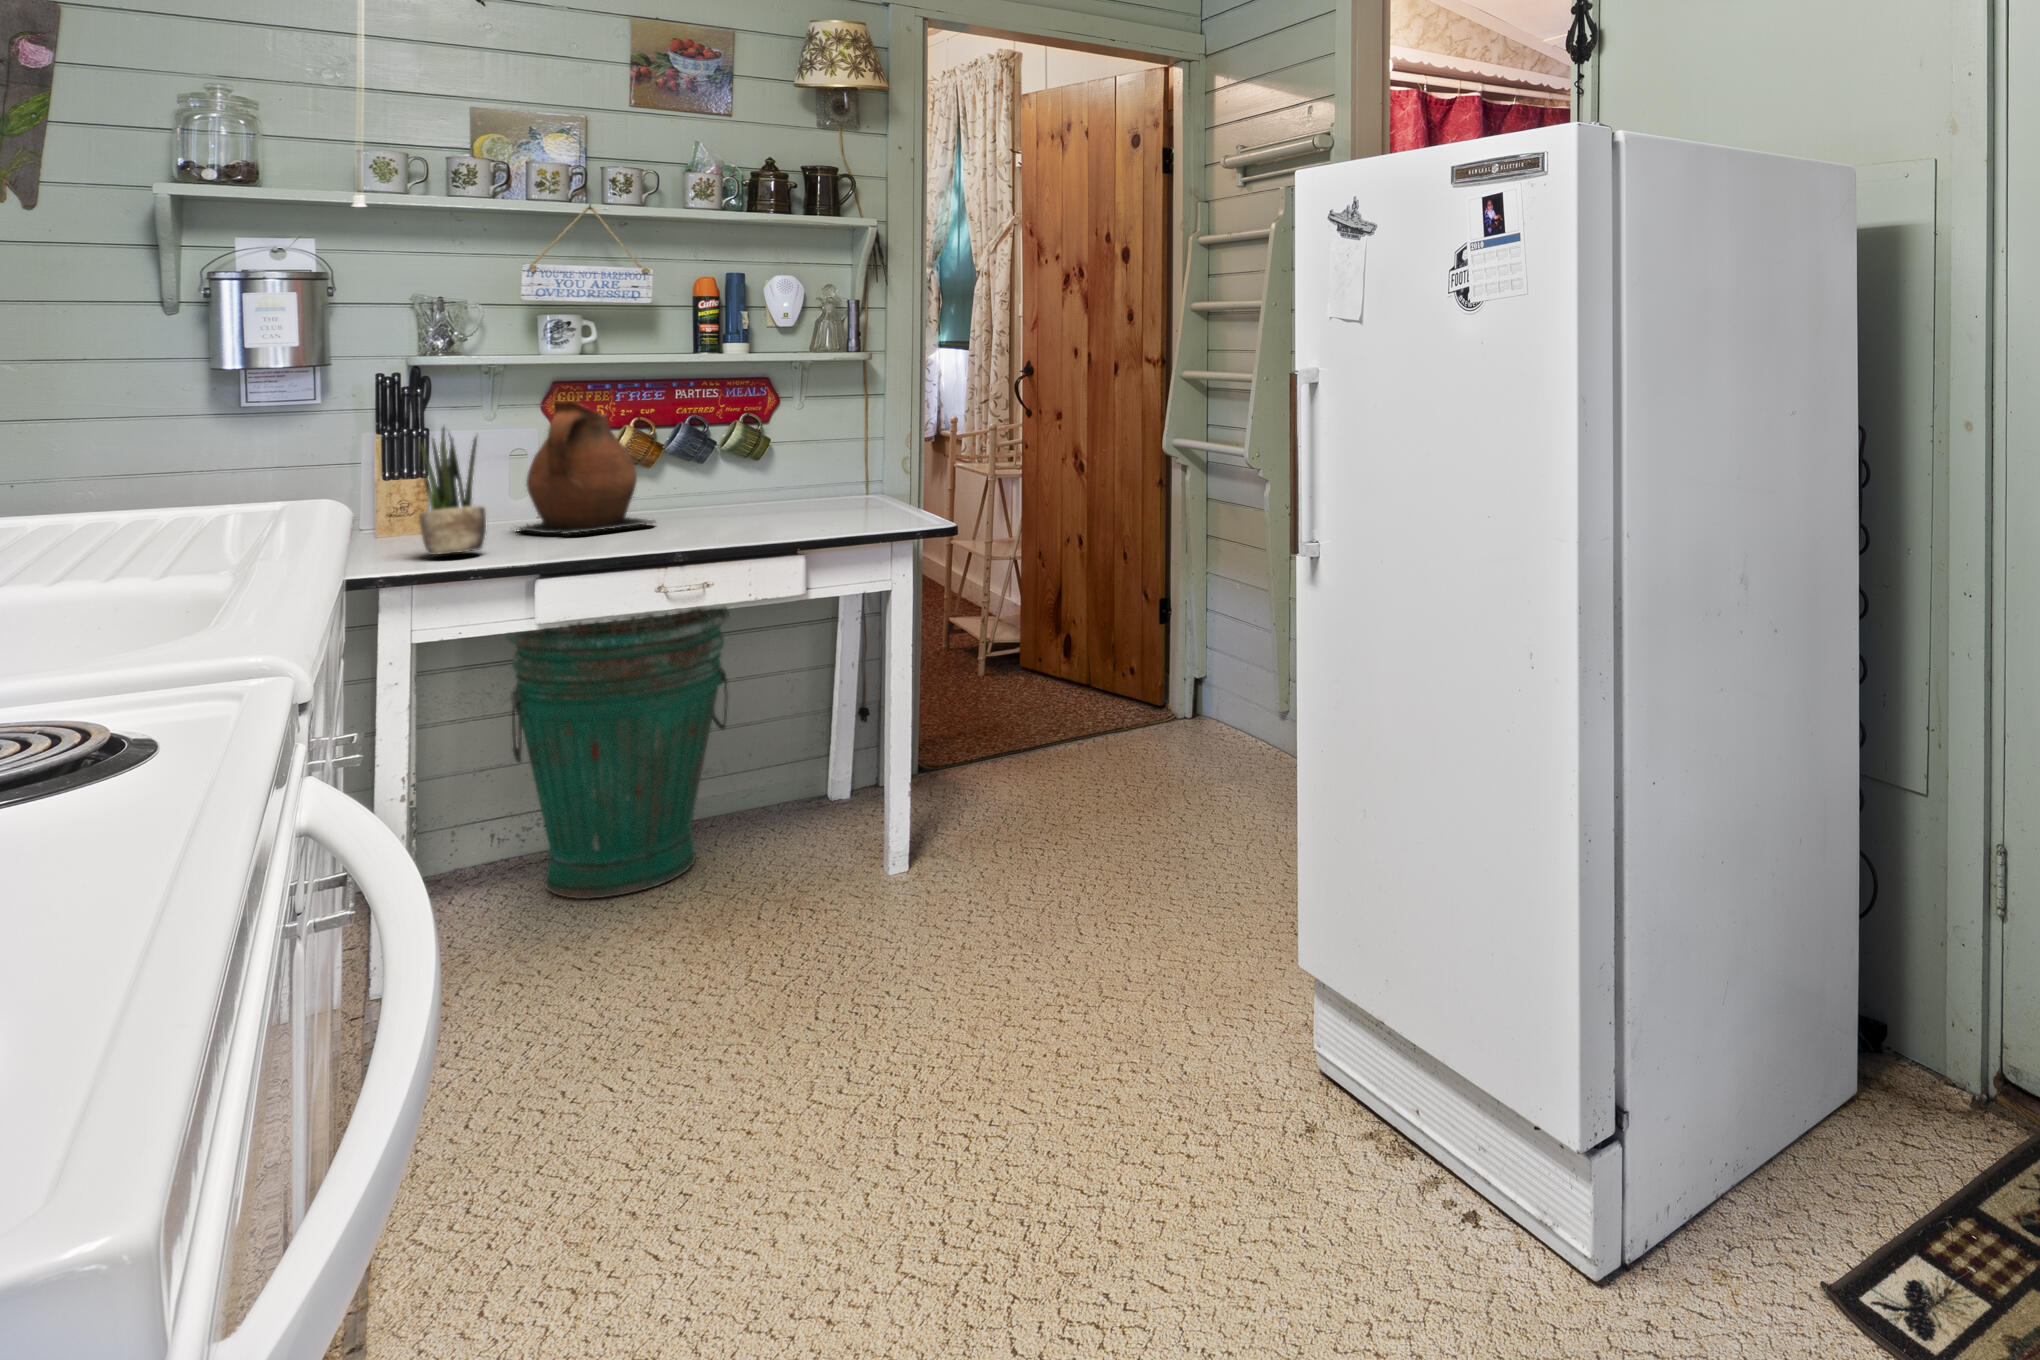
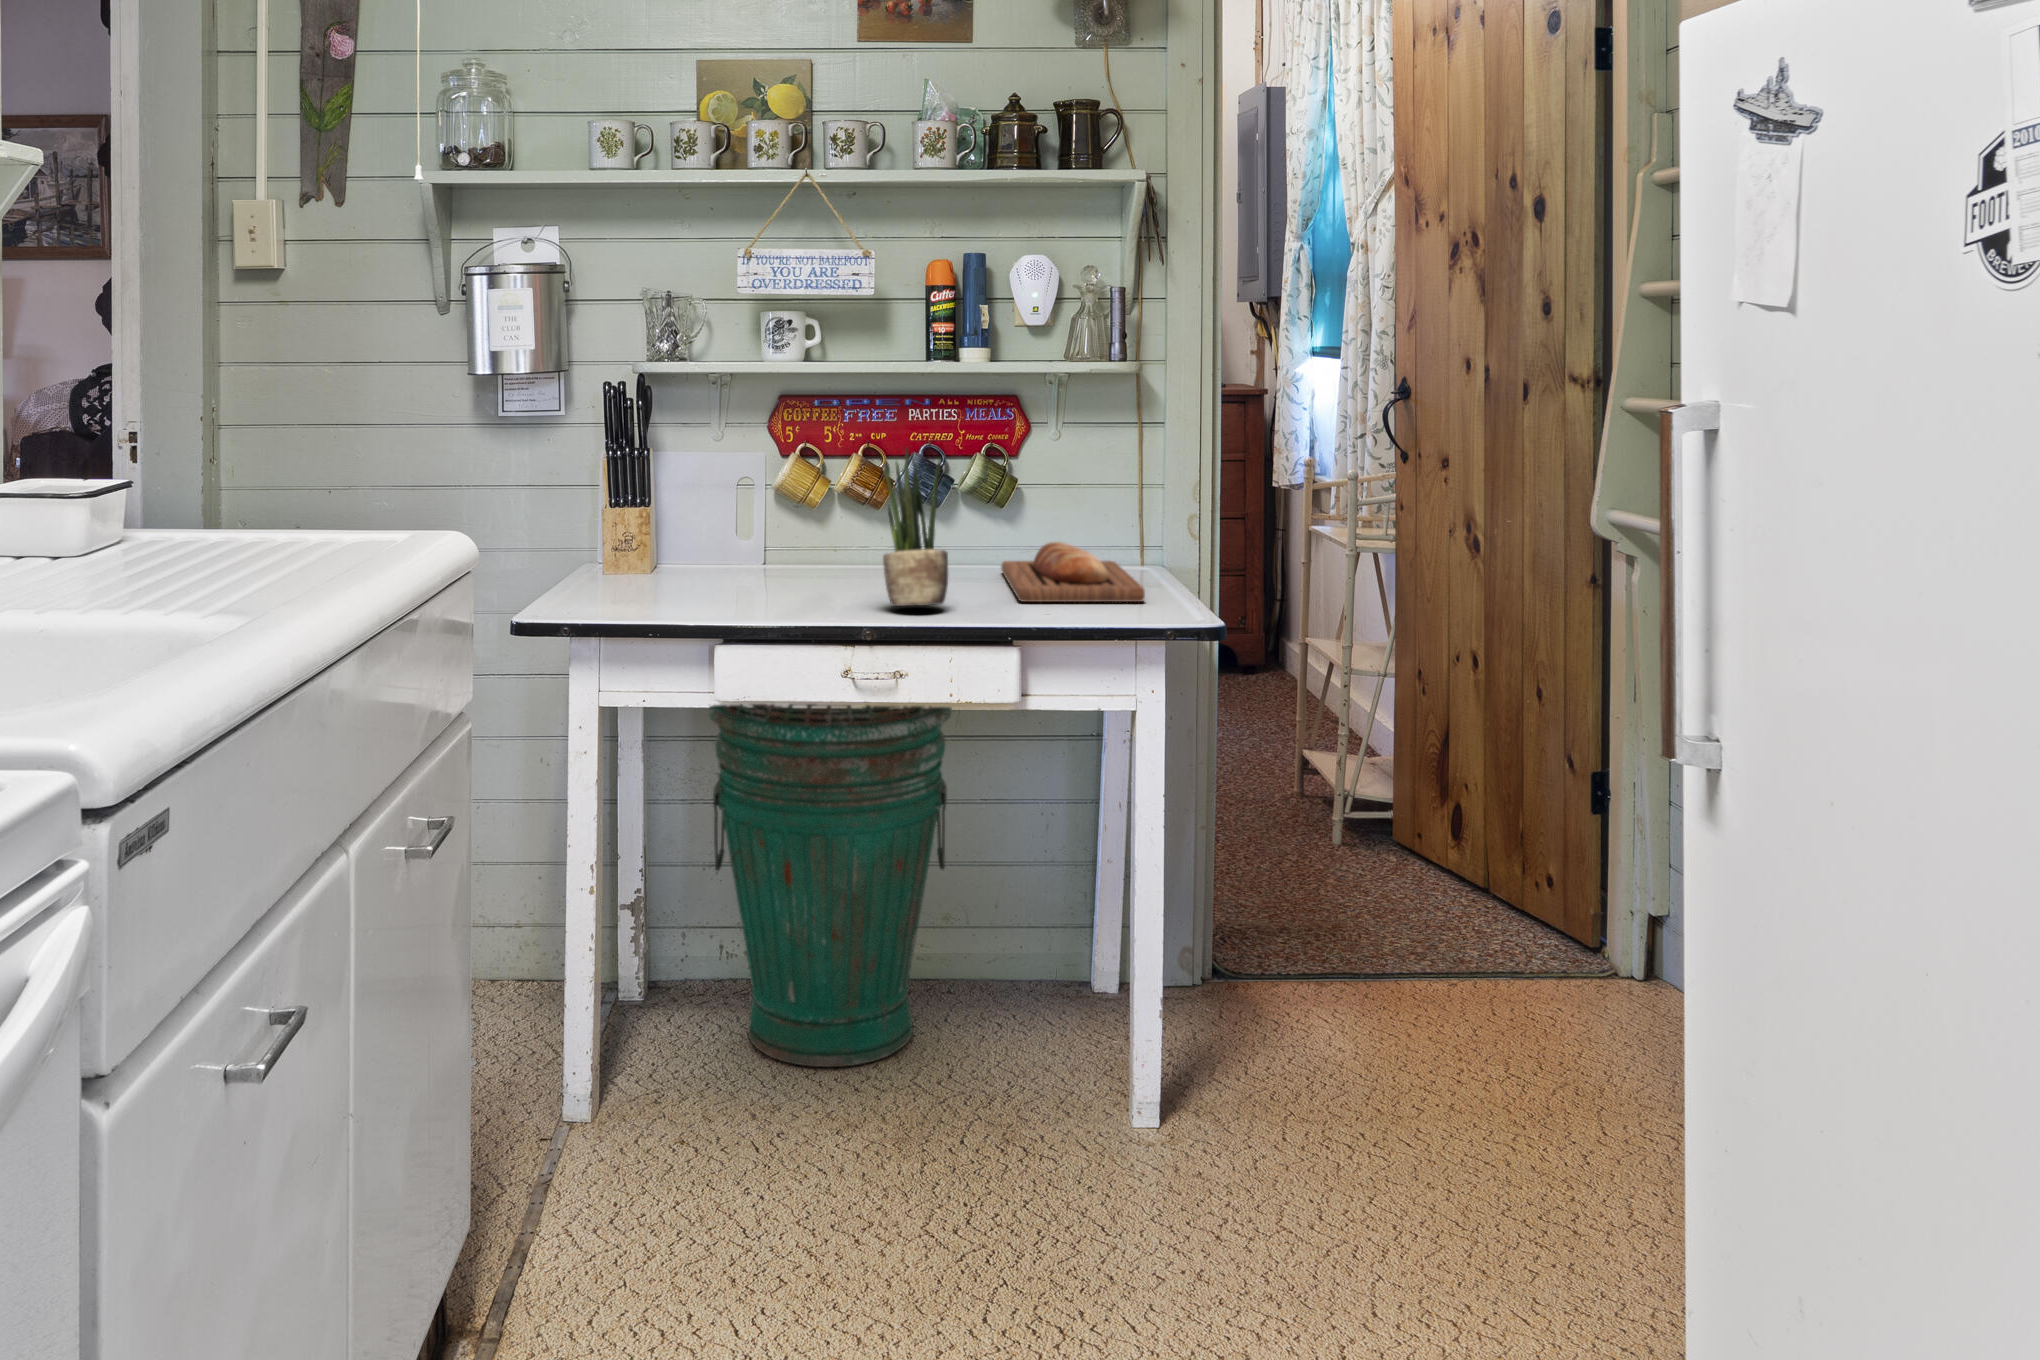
ceramic pitcher: present [521,401,656,534] -> none [714,418,867,588]
potted plant: present [419,427,486,555] -> present [883,449,948,606]
bread loaf: none [762,484,891,526] -> present [1001,542,1145,602]

